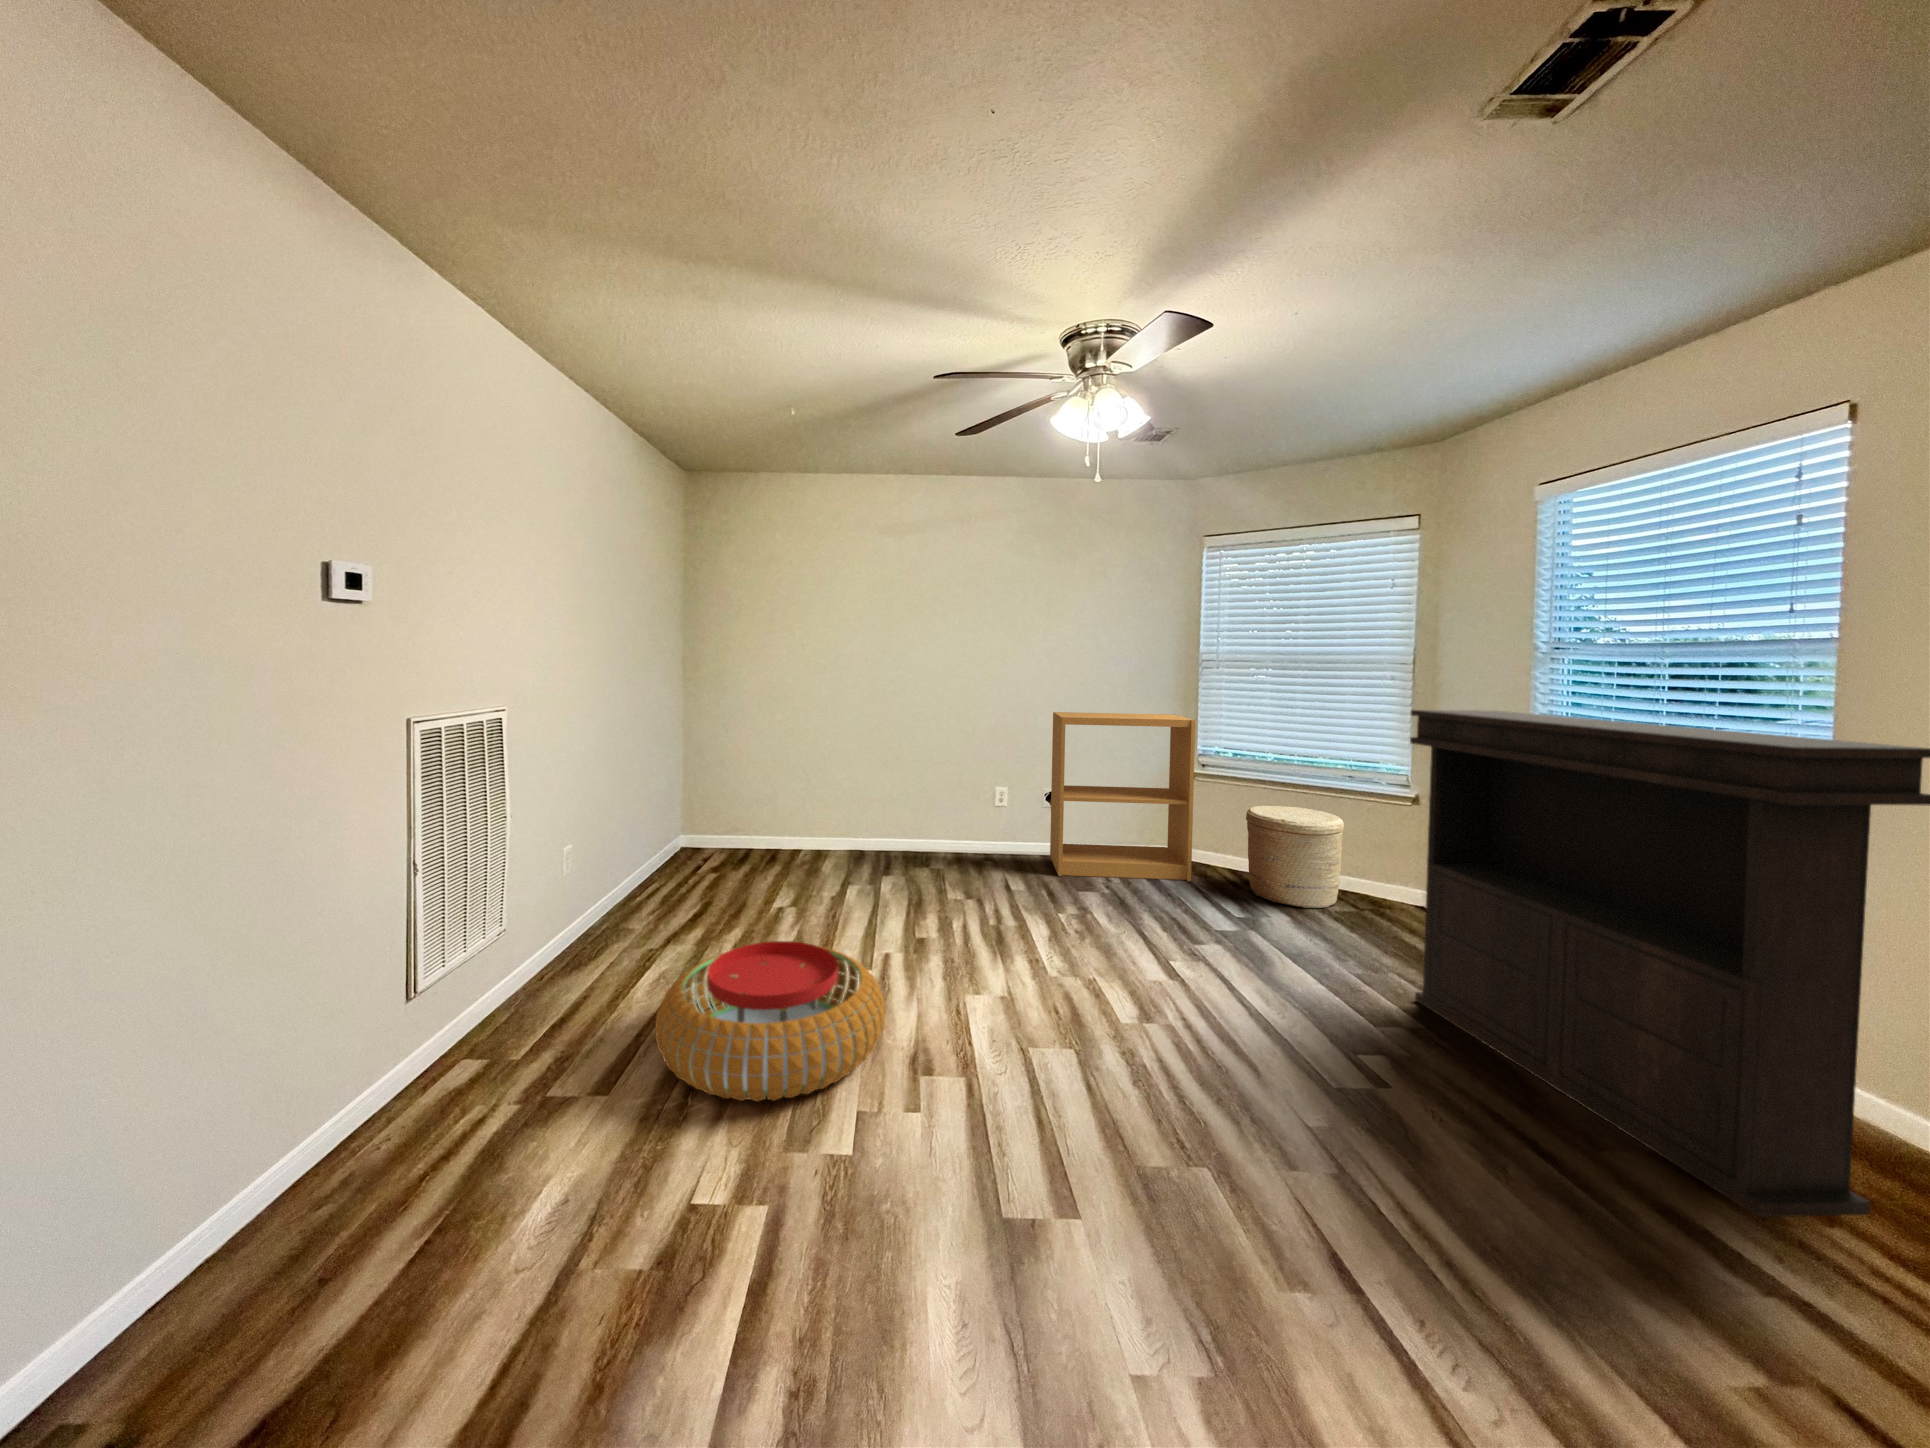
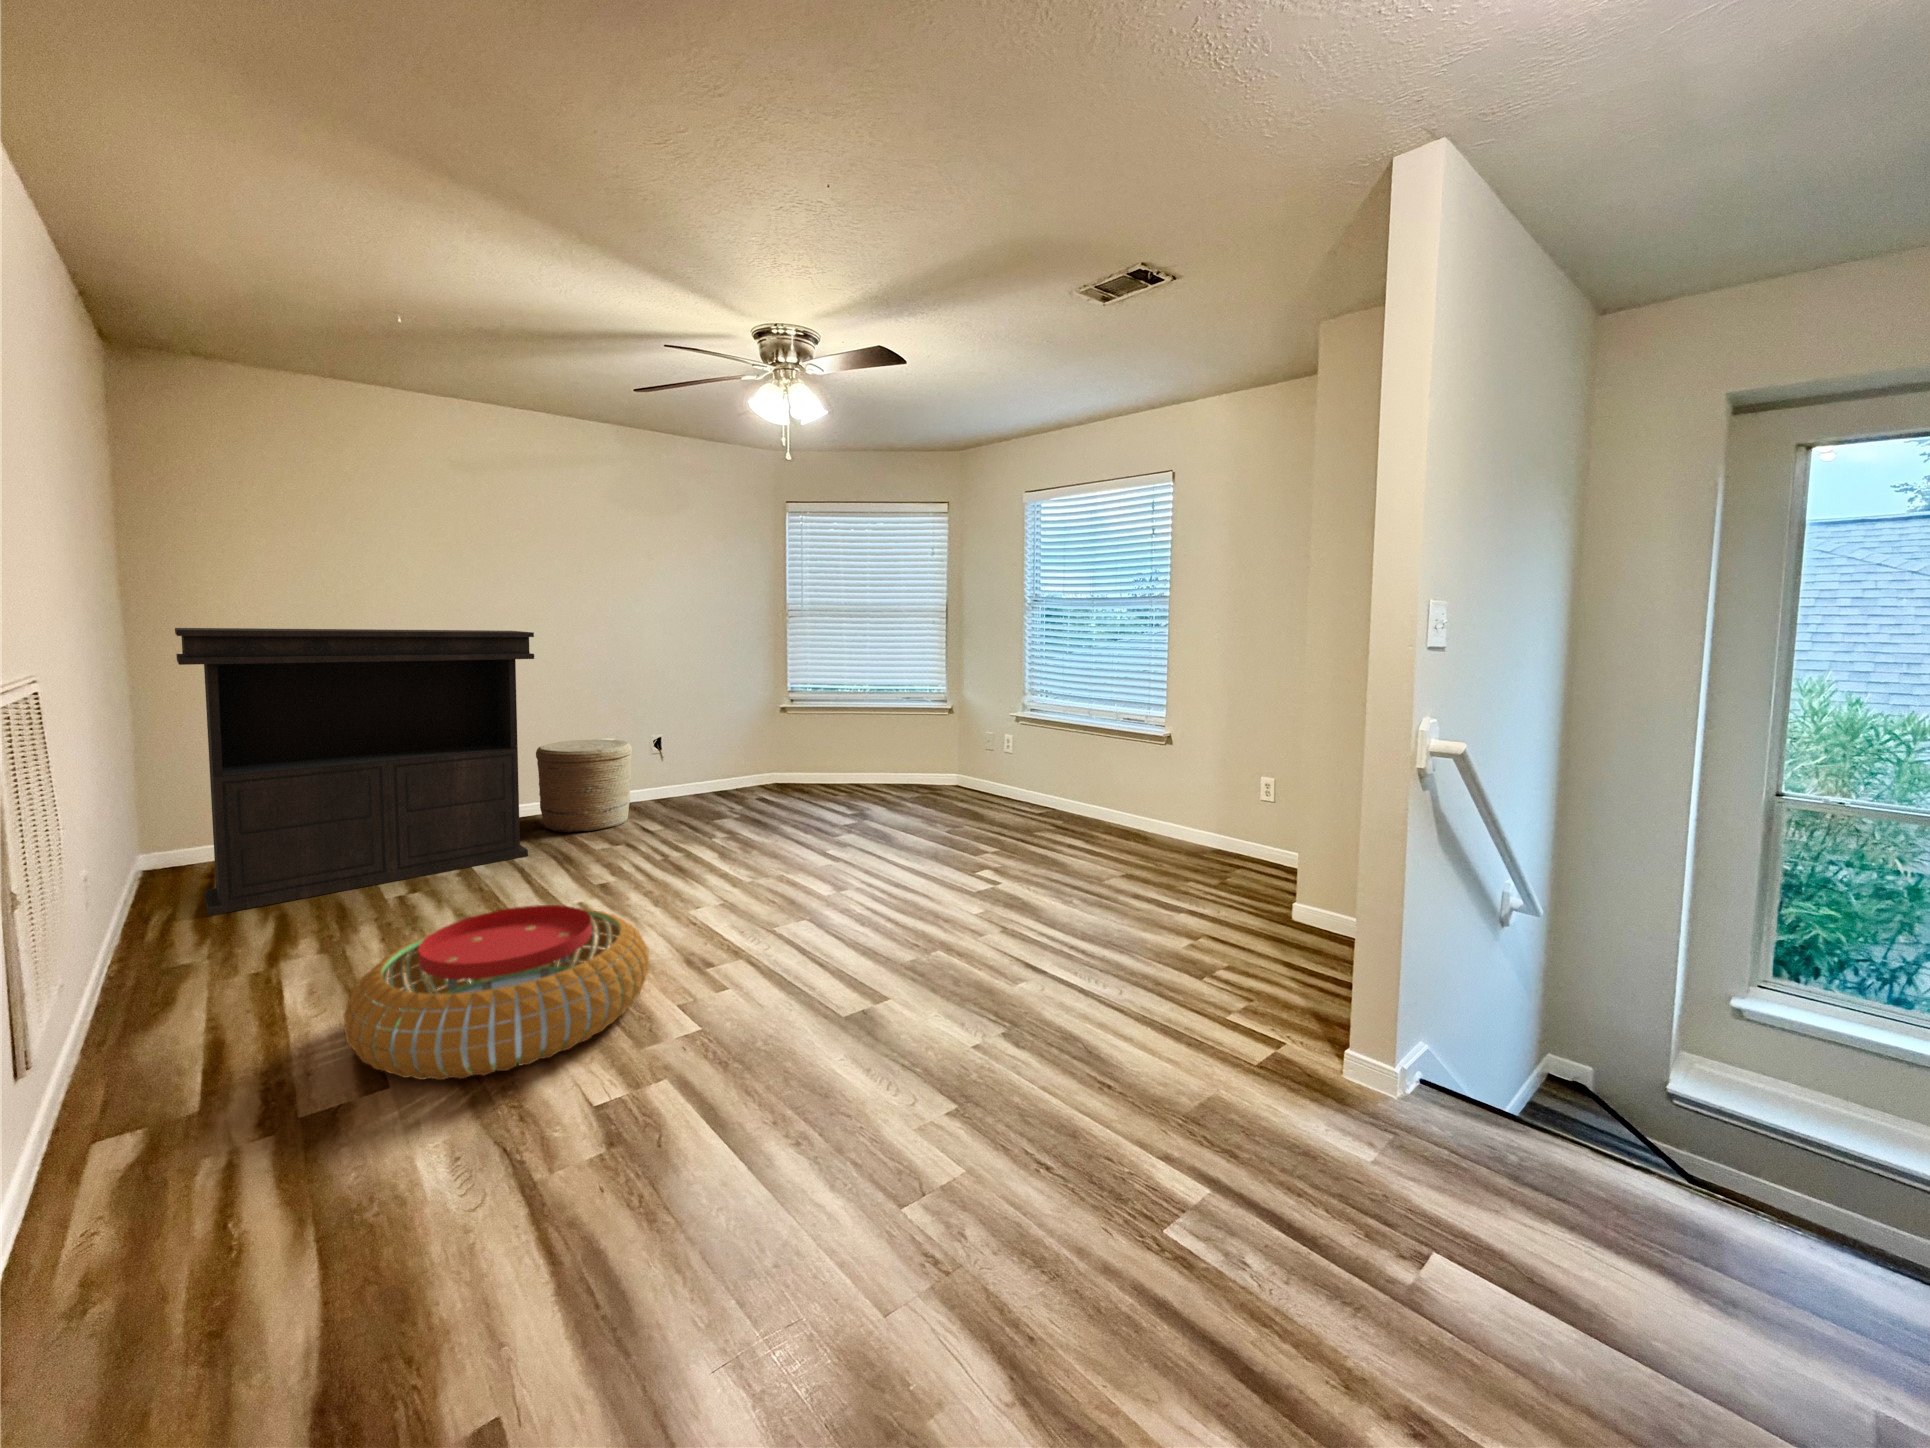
console table: present [1410,710,1930,1217] -> present [175,628,534,916]
bookshelf: present [1050,712,1195,881] -> none [657,655,801,817]
woven basket: present [1246,806,1344,908] -> present [536,739,632,833]

